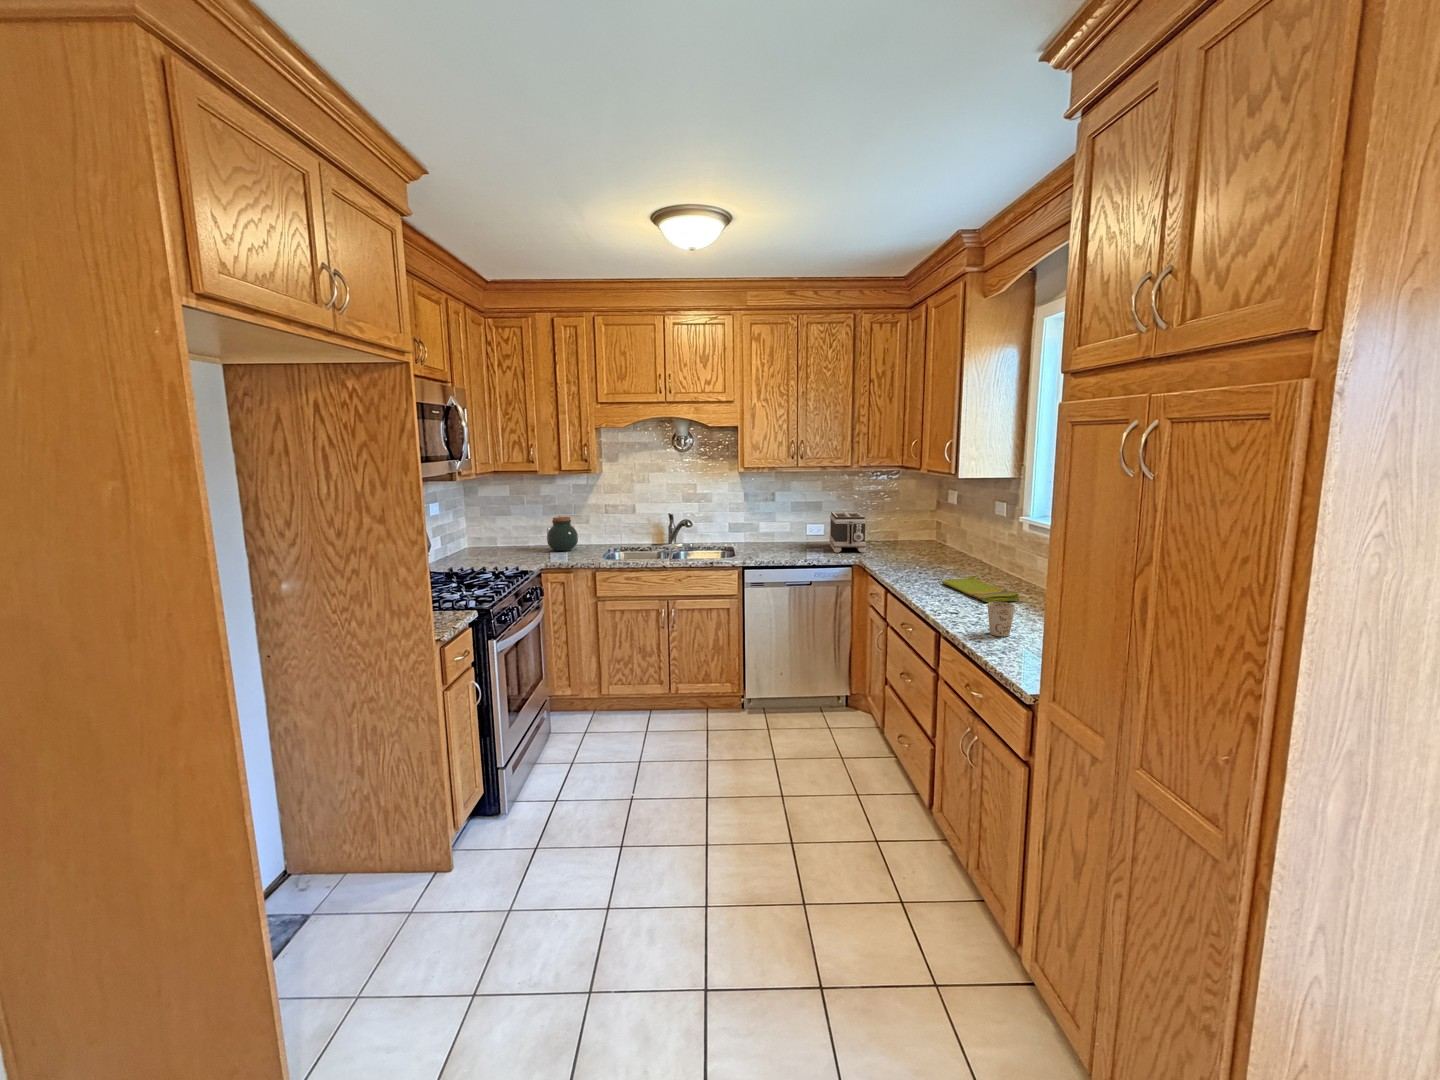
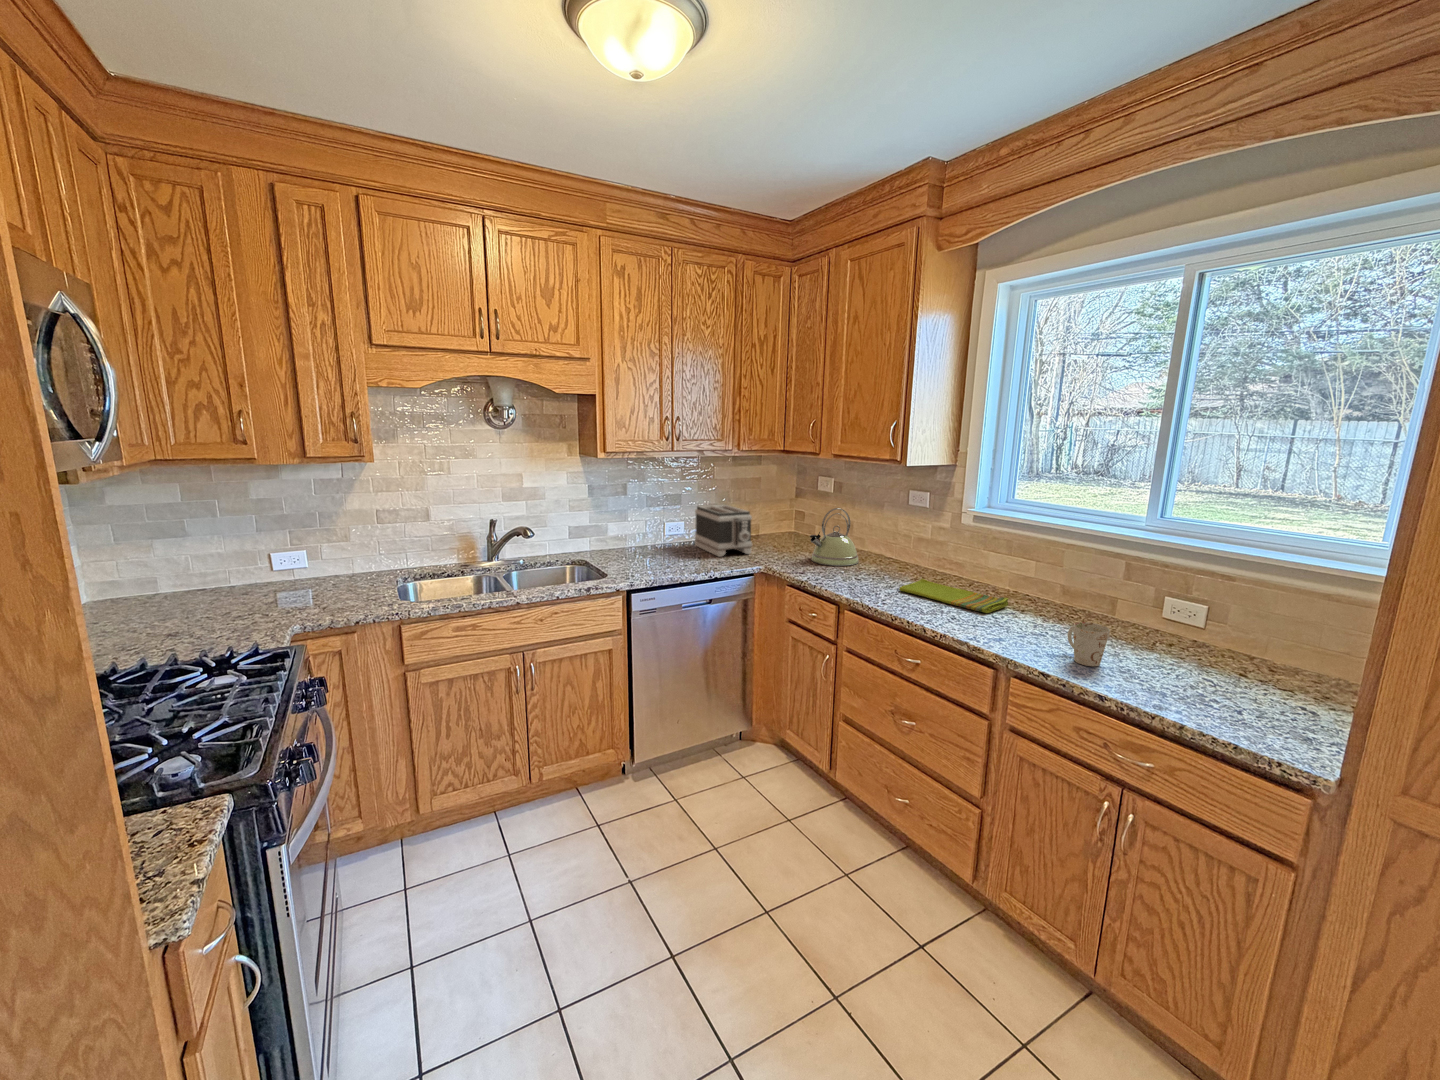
kettle: none [904,516,952,566] -> present [810,508,859,566]
jar: present [547,517,578,551] -> none [276,534,337,592]

